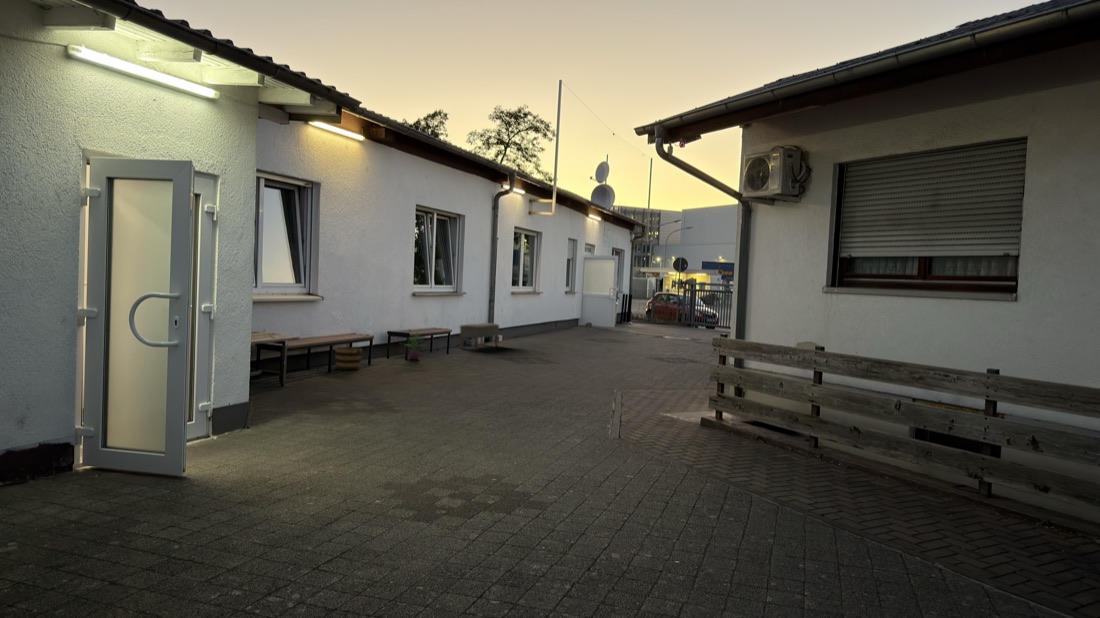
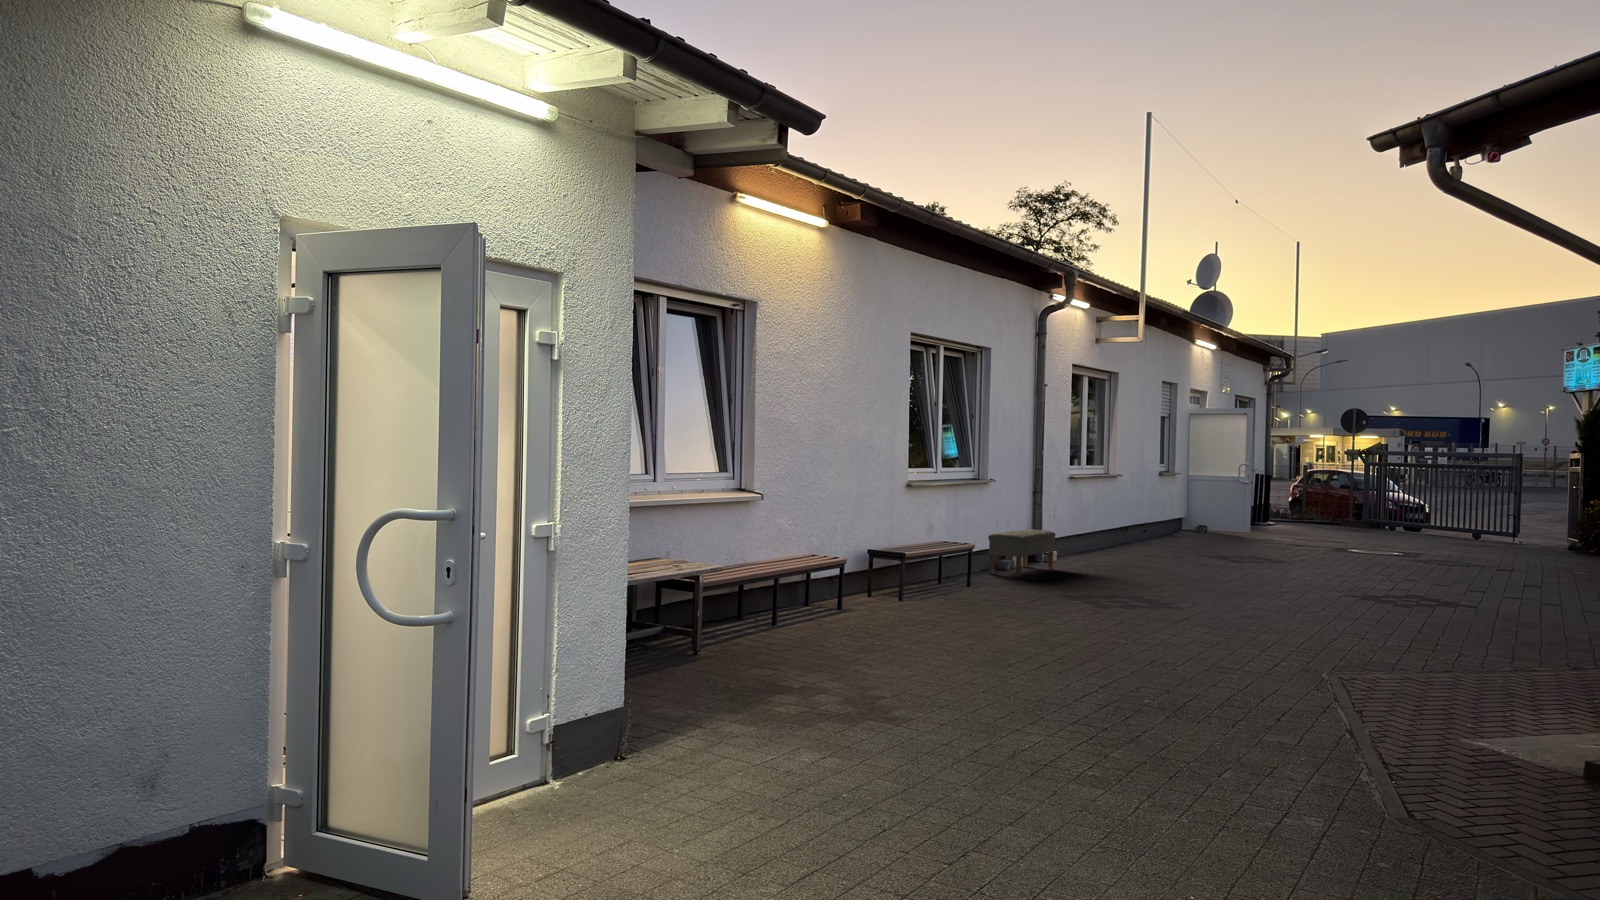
decorative plant: present [409,333,420,359] -> none [882,544,943,597]
bucket: present [335,347,362,370] -> none [783,579,829,620]

